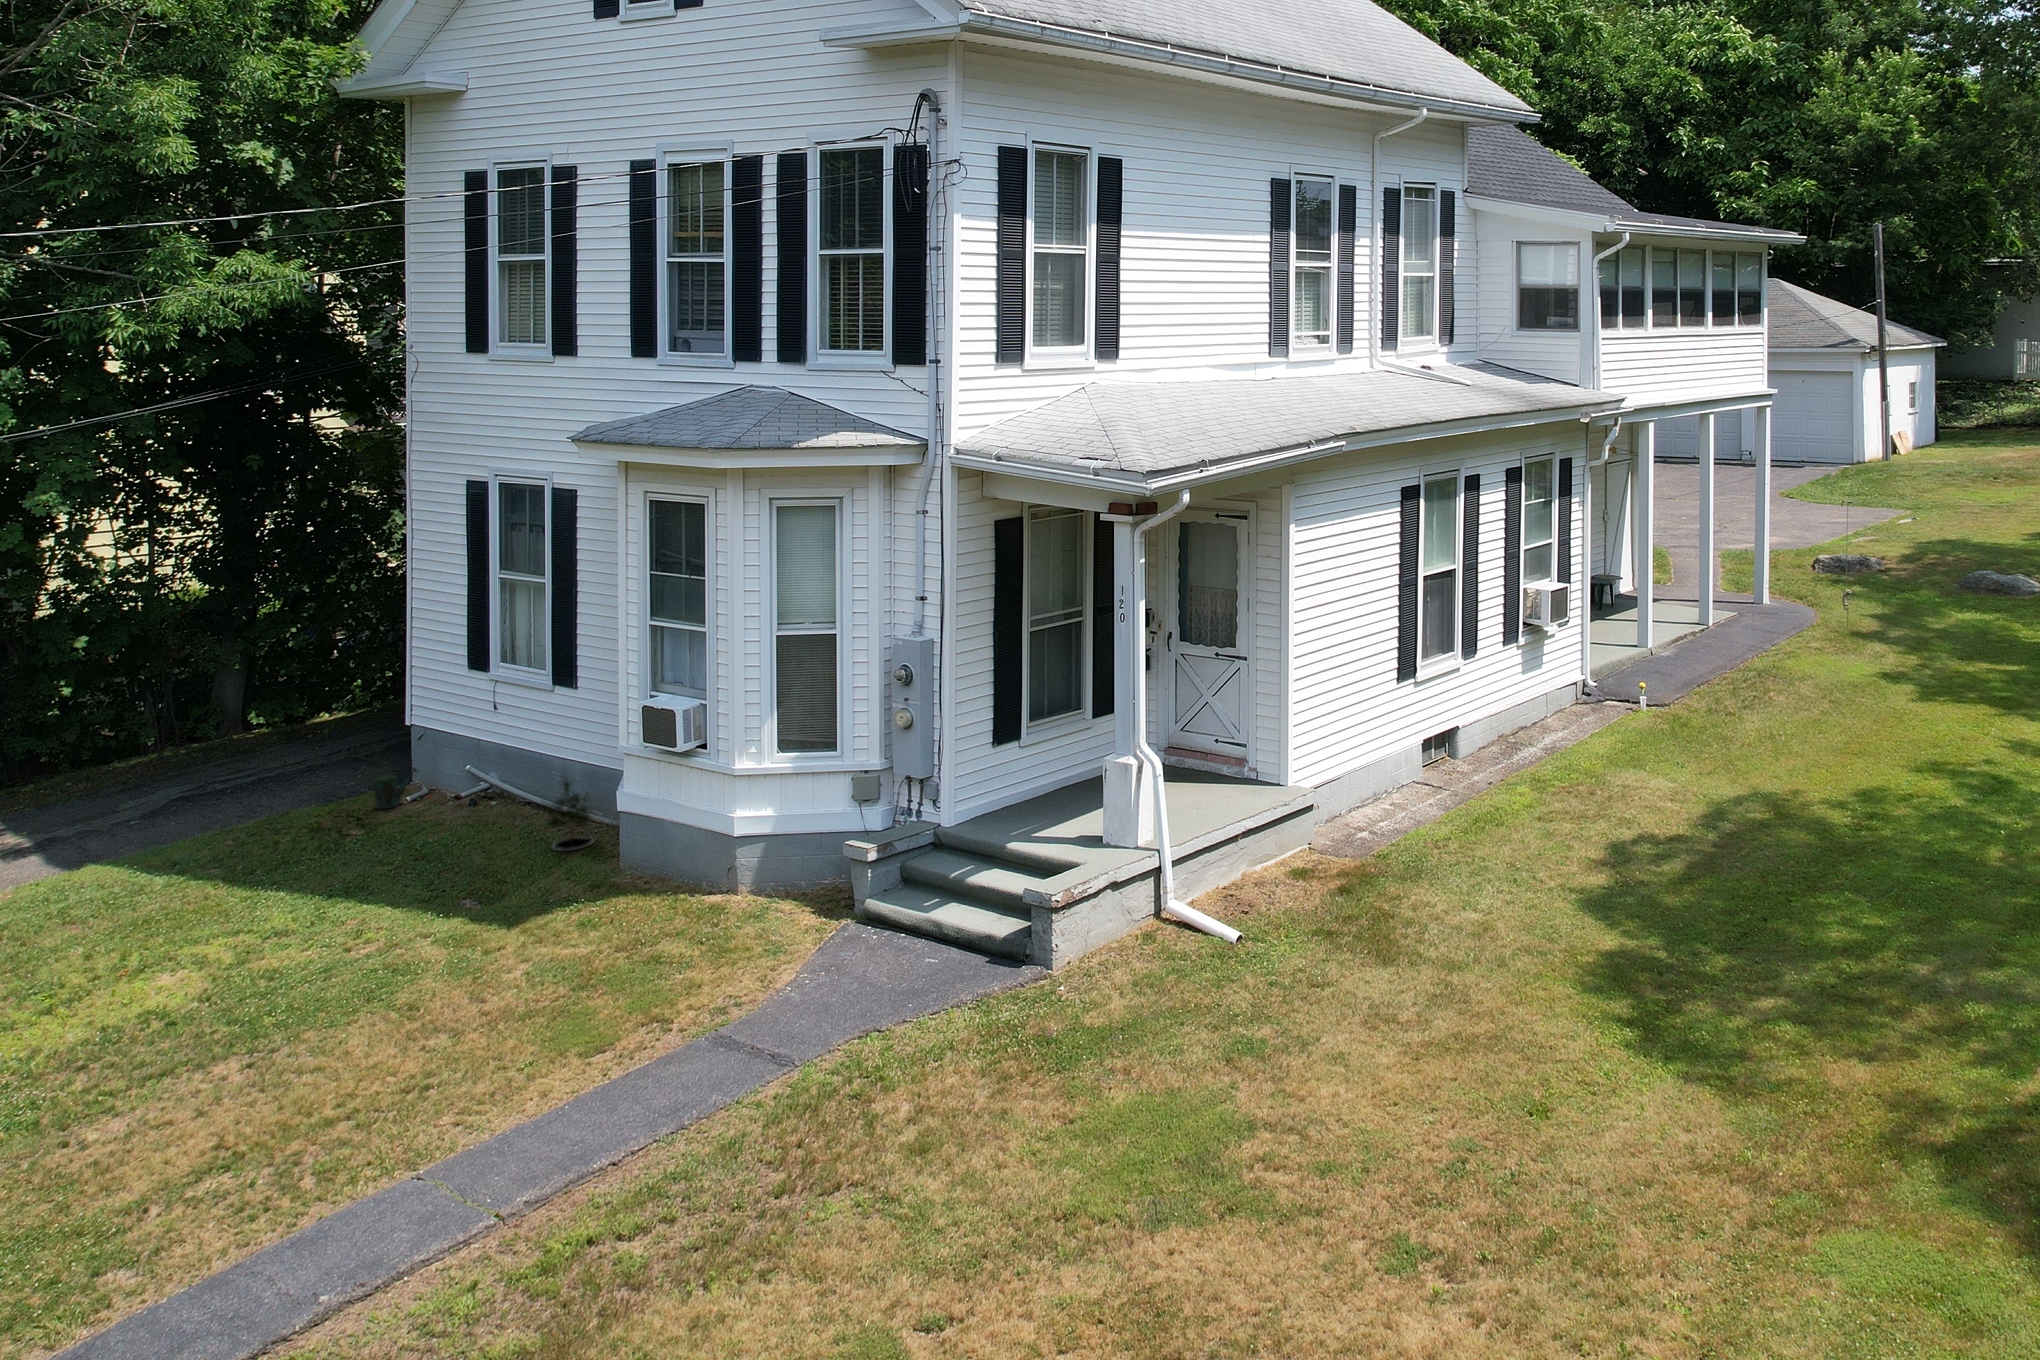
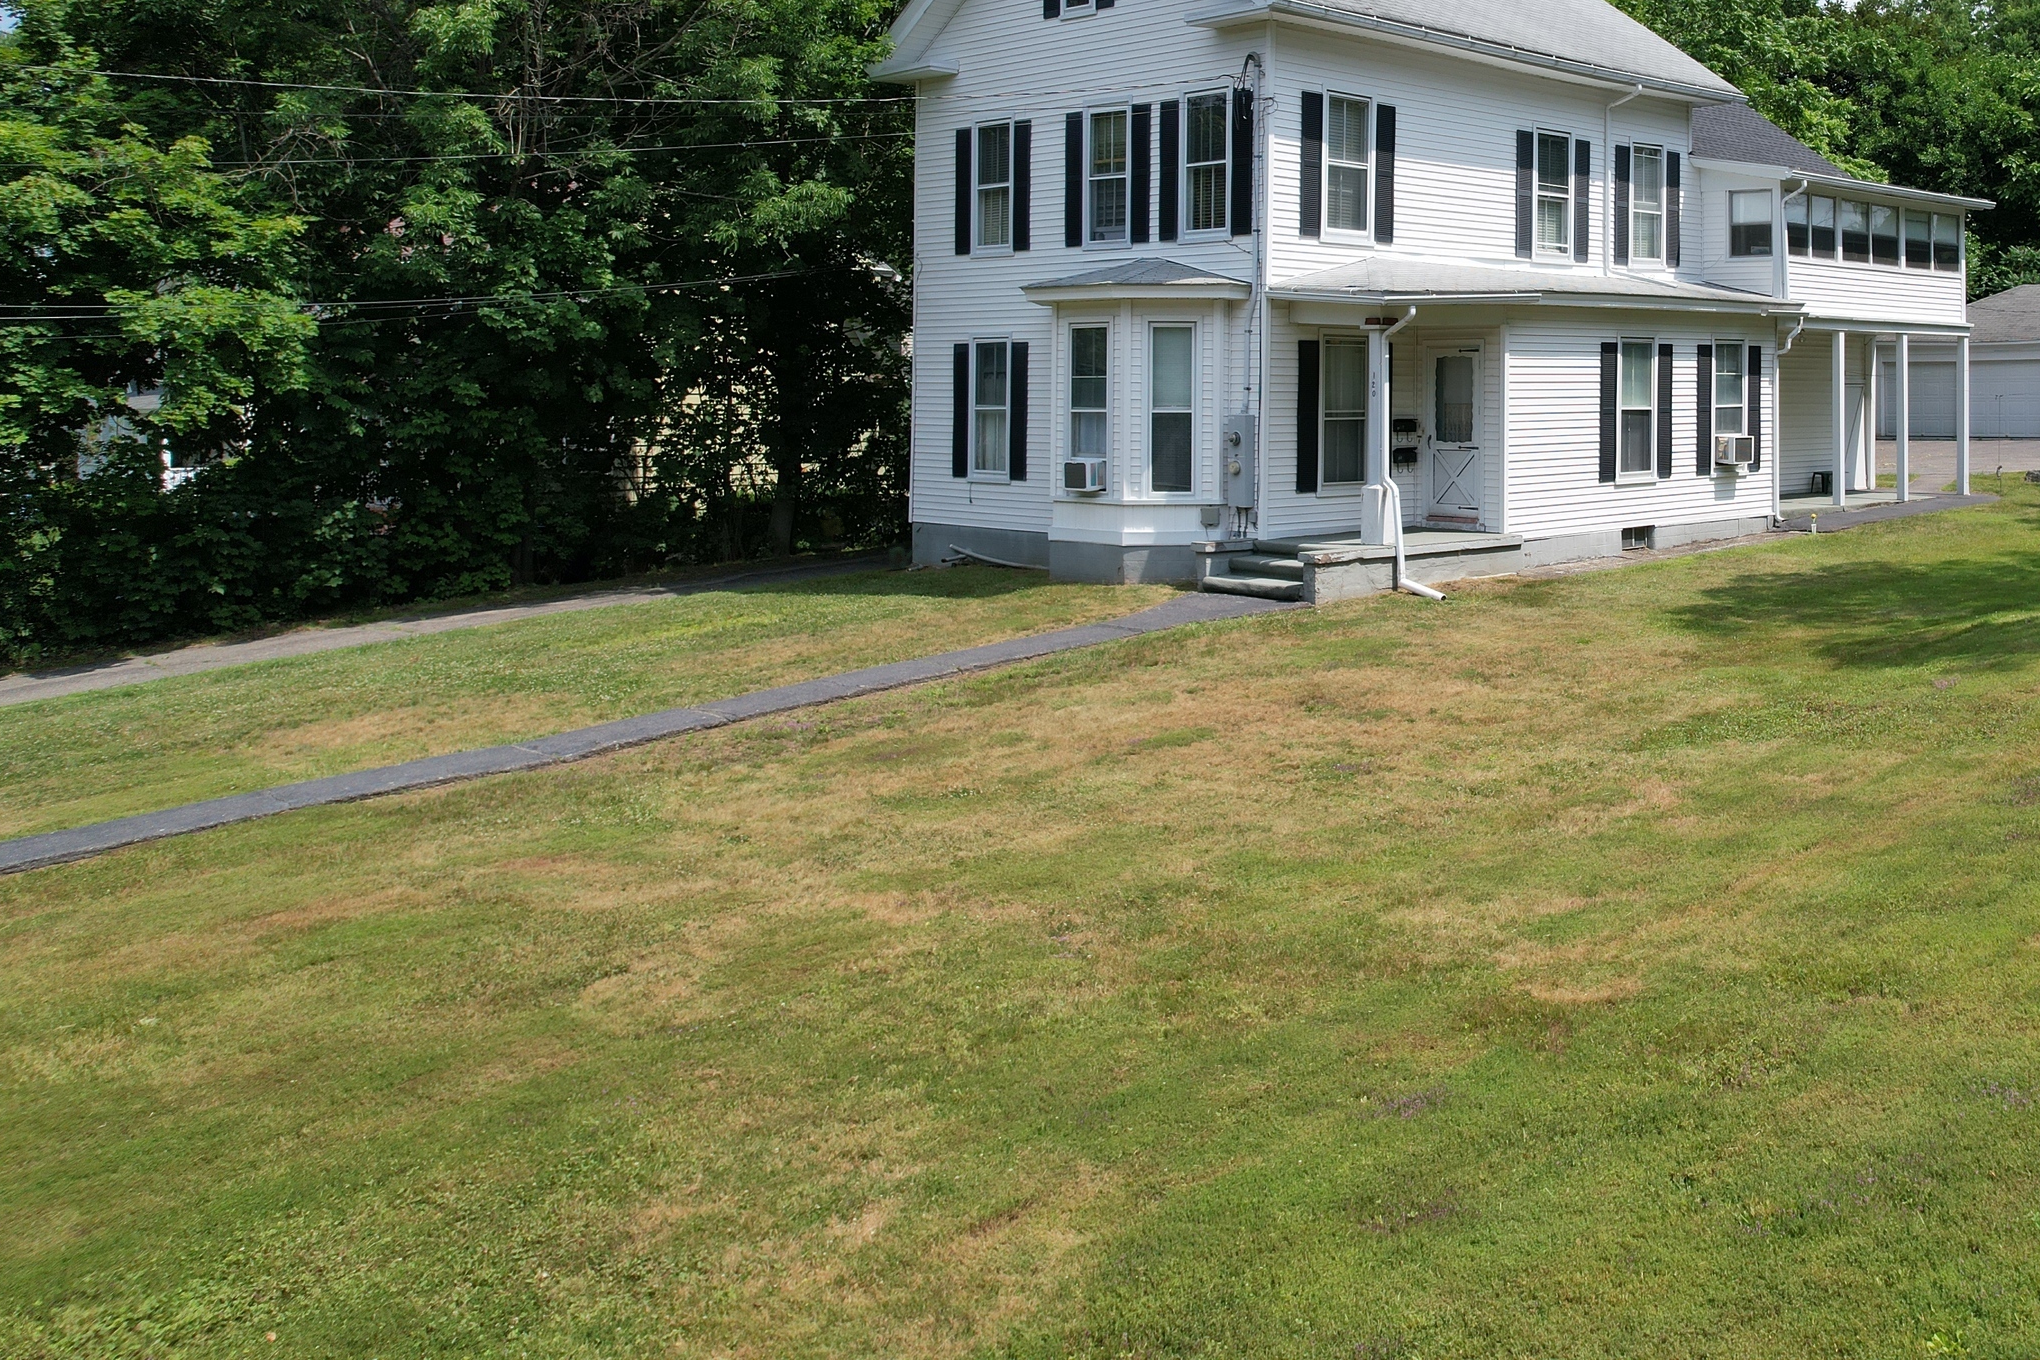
potted tree: present [544,777,594,851] -> present [821,508,842,548]

